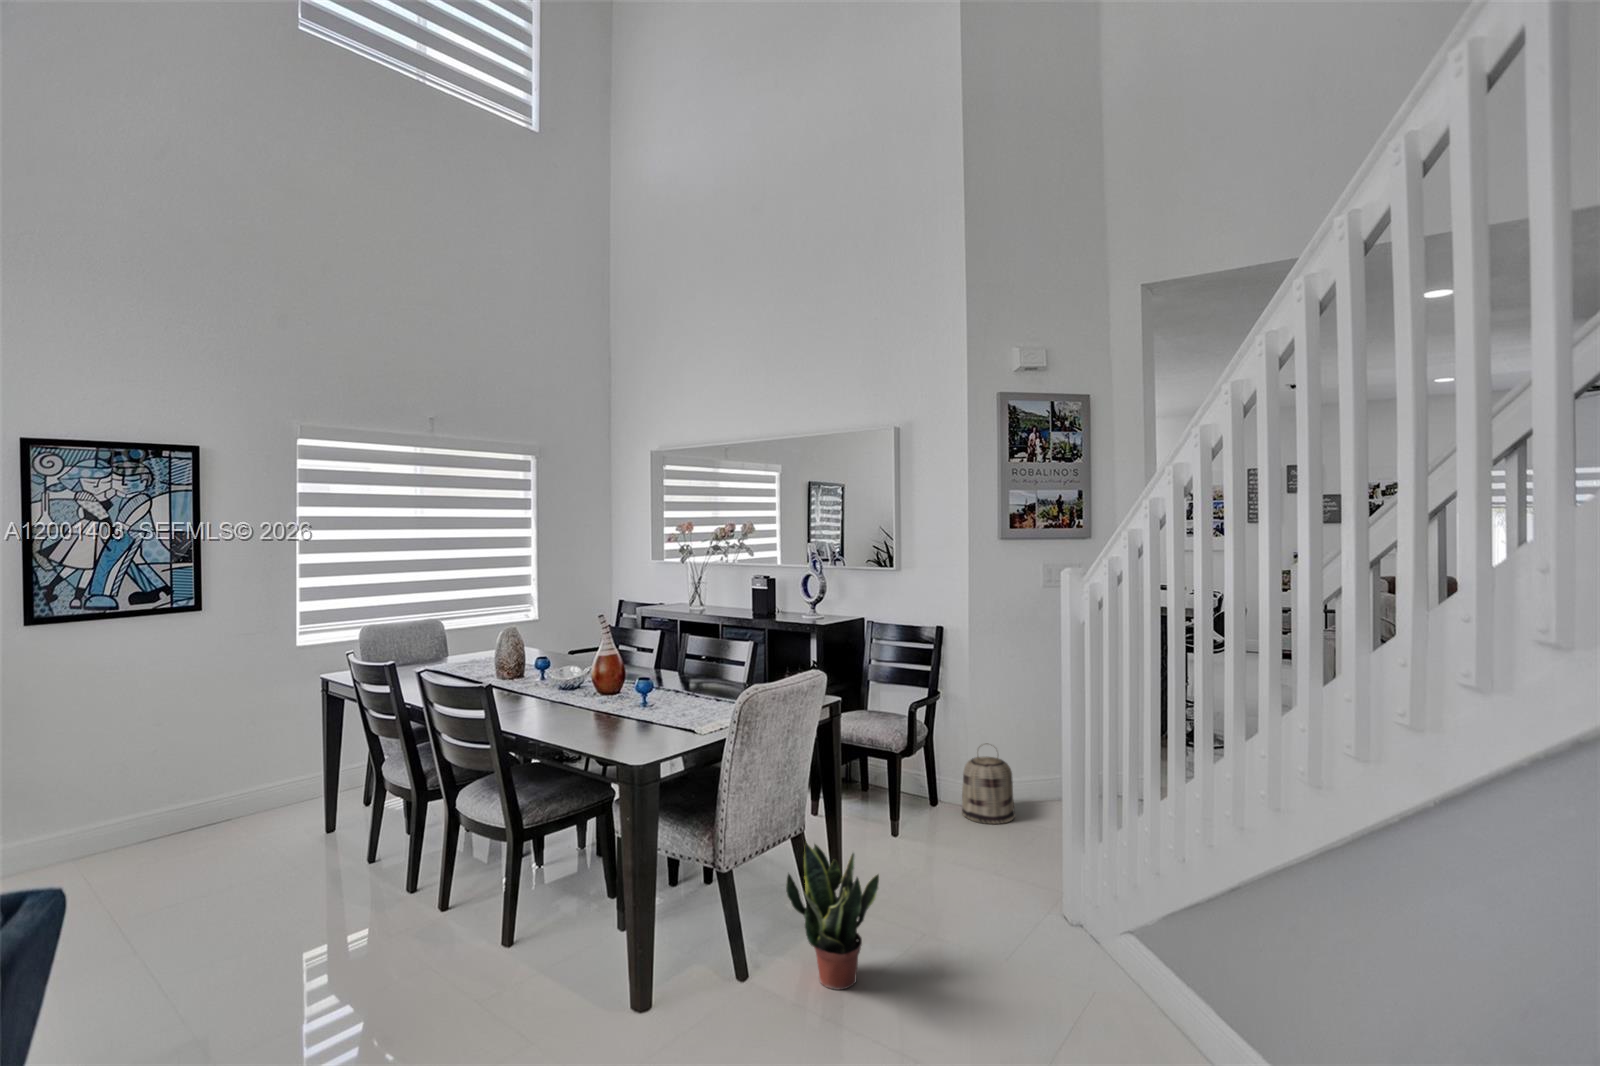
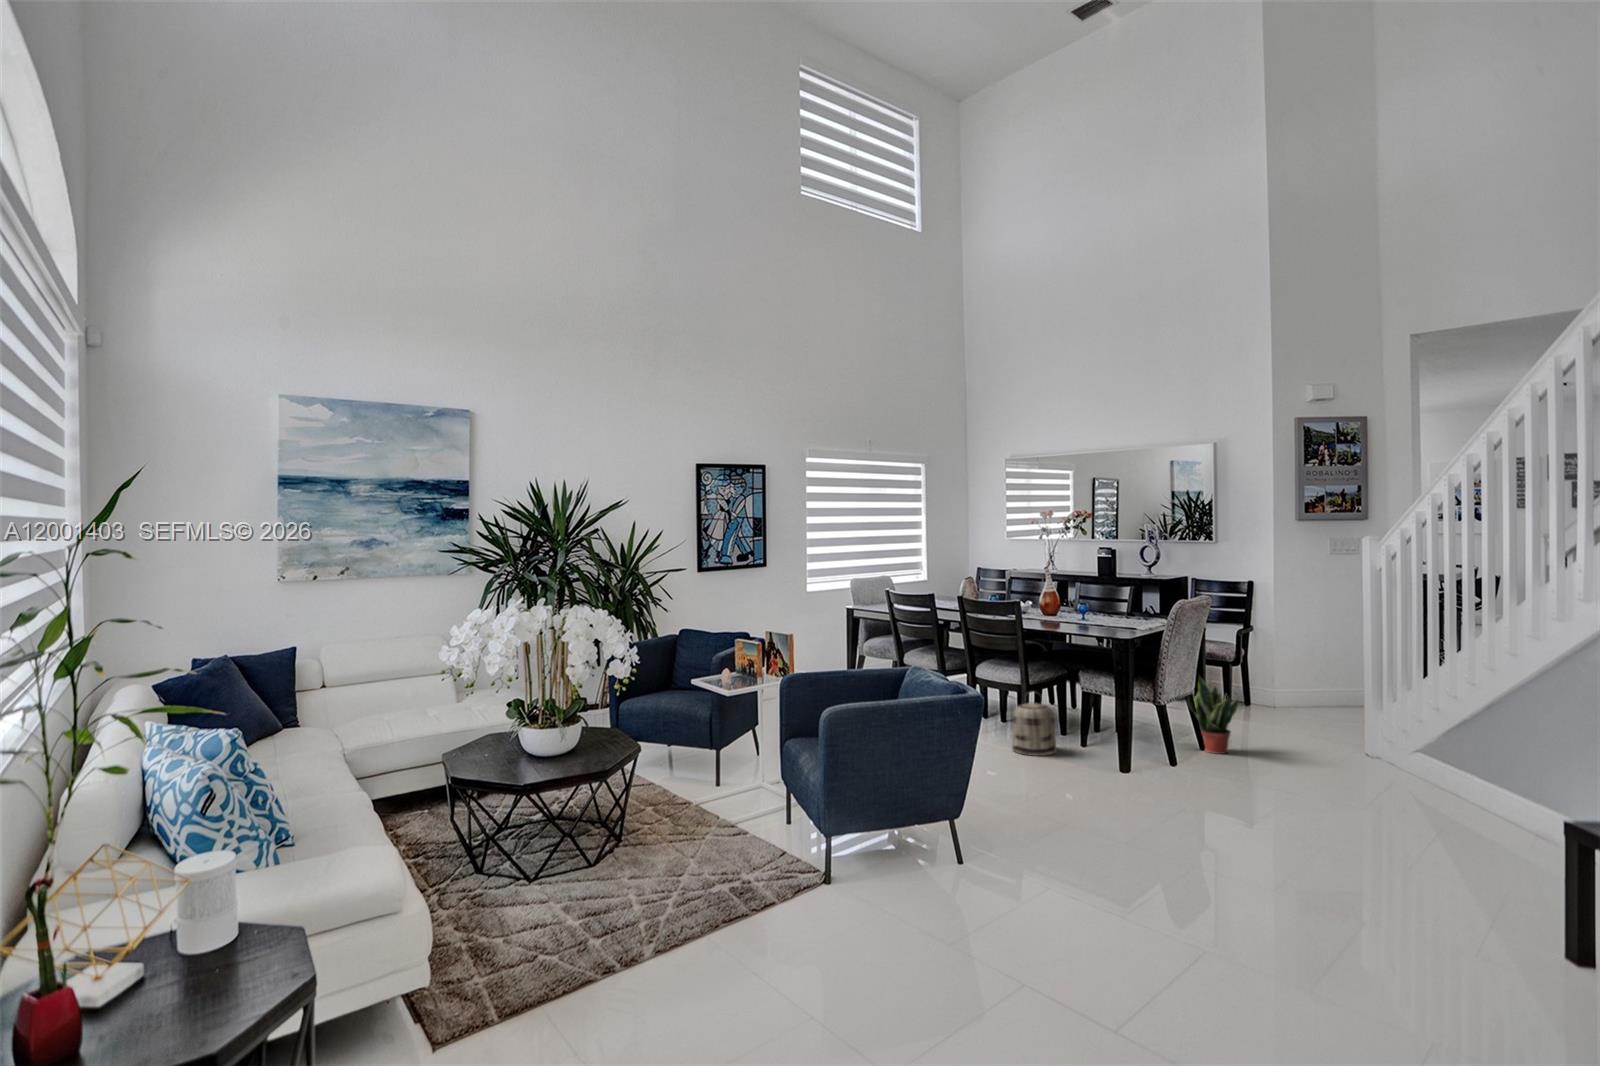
basket: present [962,743,1015,824] -> present [1012,703,1057,756]

